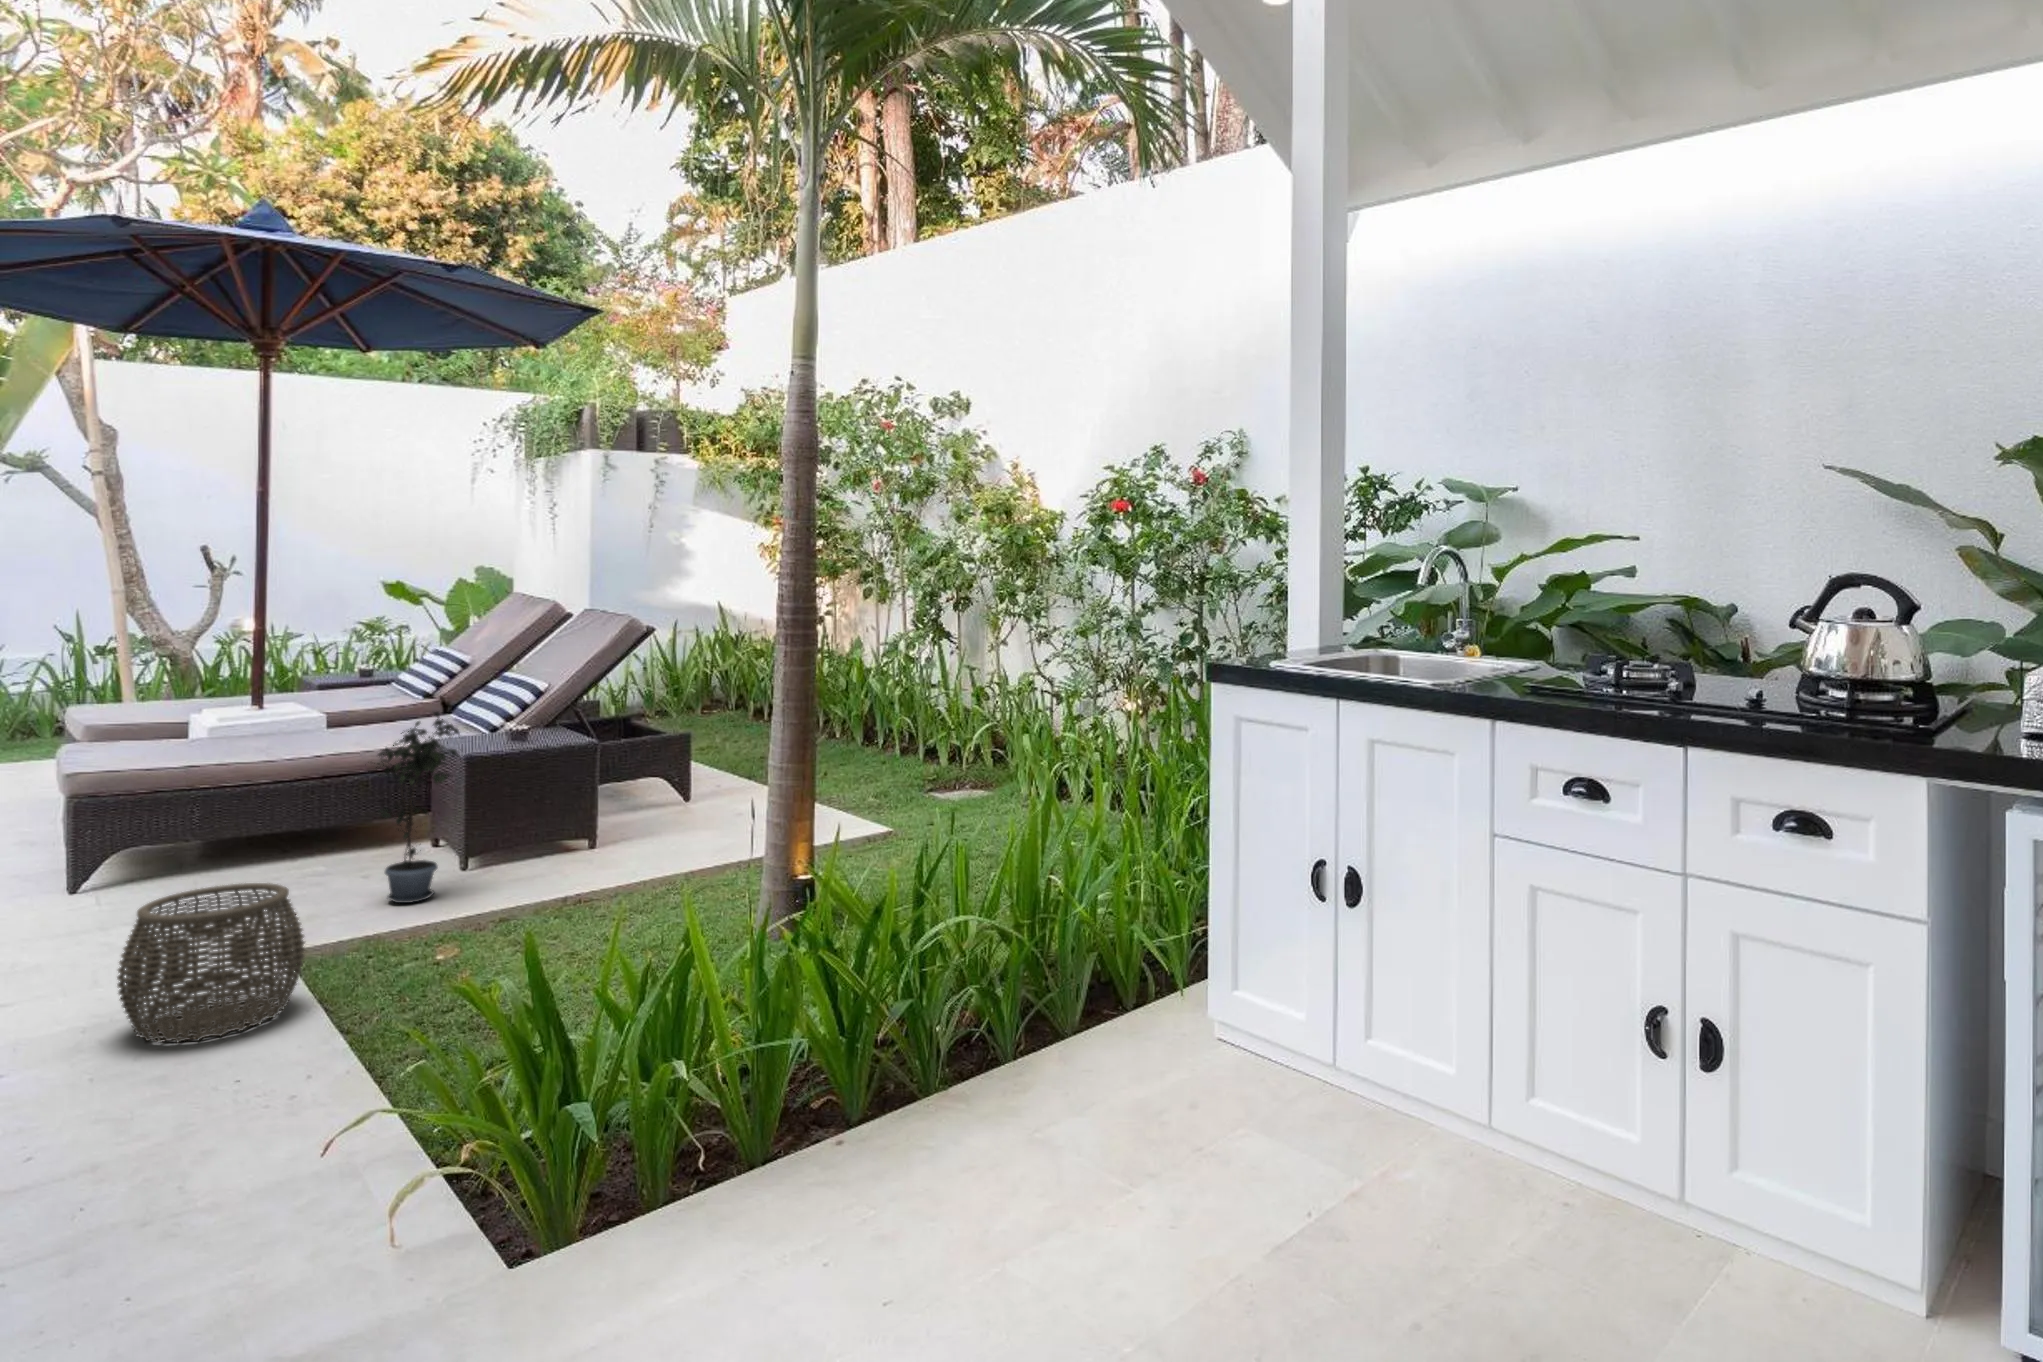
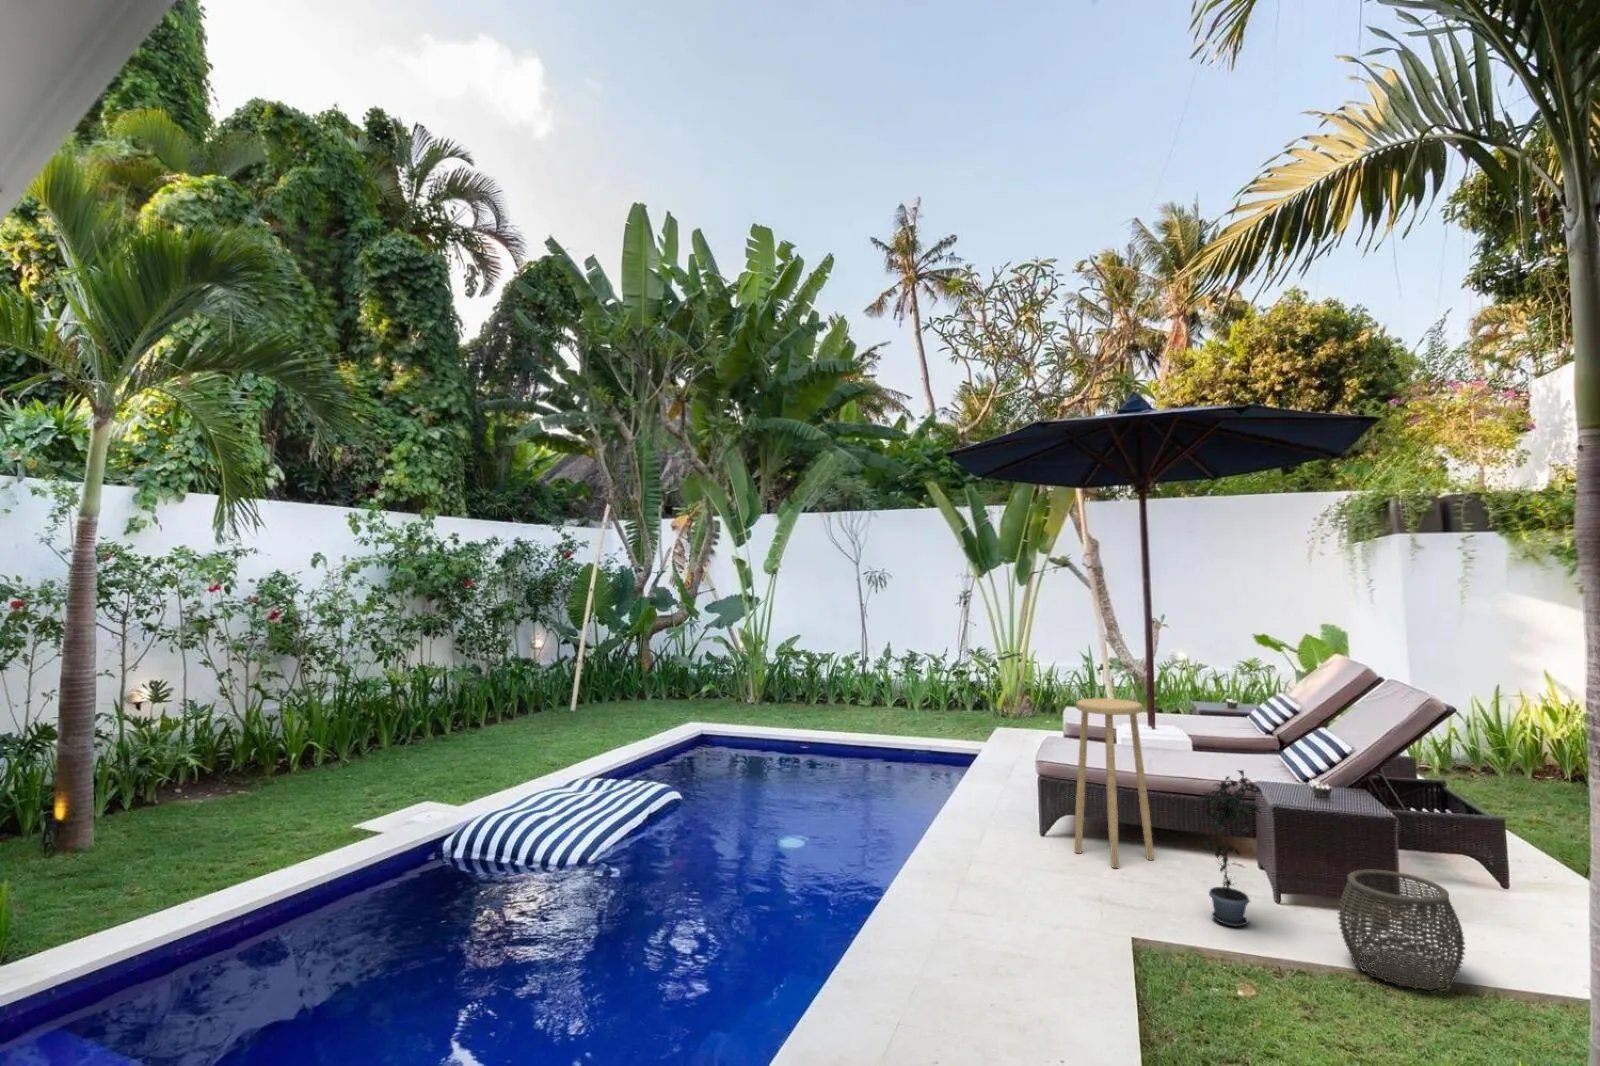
stool: none [137,654,280,896] -> present [1075,698,1154,868]
woven basket: present [117,883,305,1043] -> present [1338,870,1465,990]

